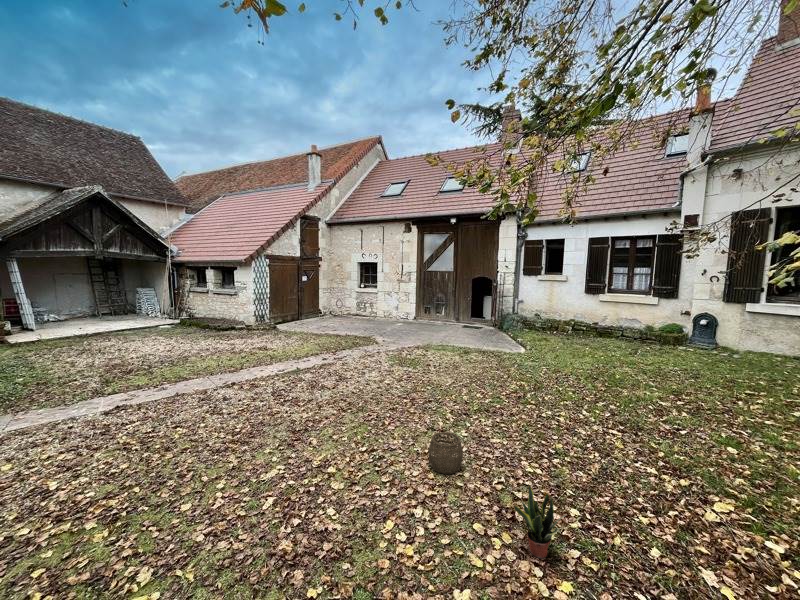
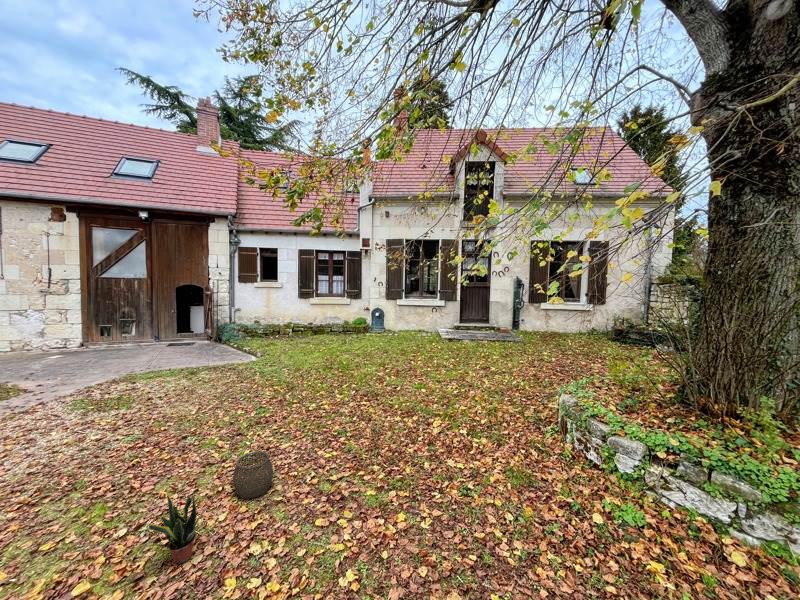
potted plant: present [514,485,567,558] -> present [149,496,205,563]

